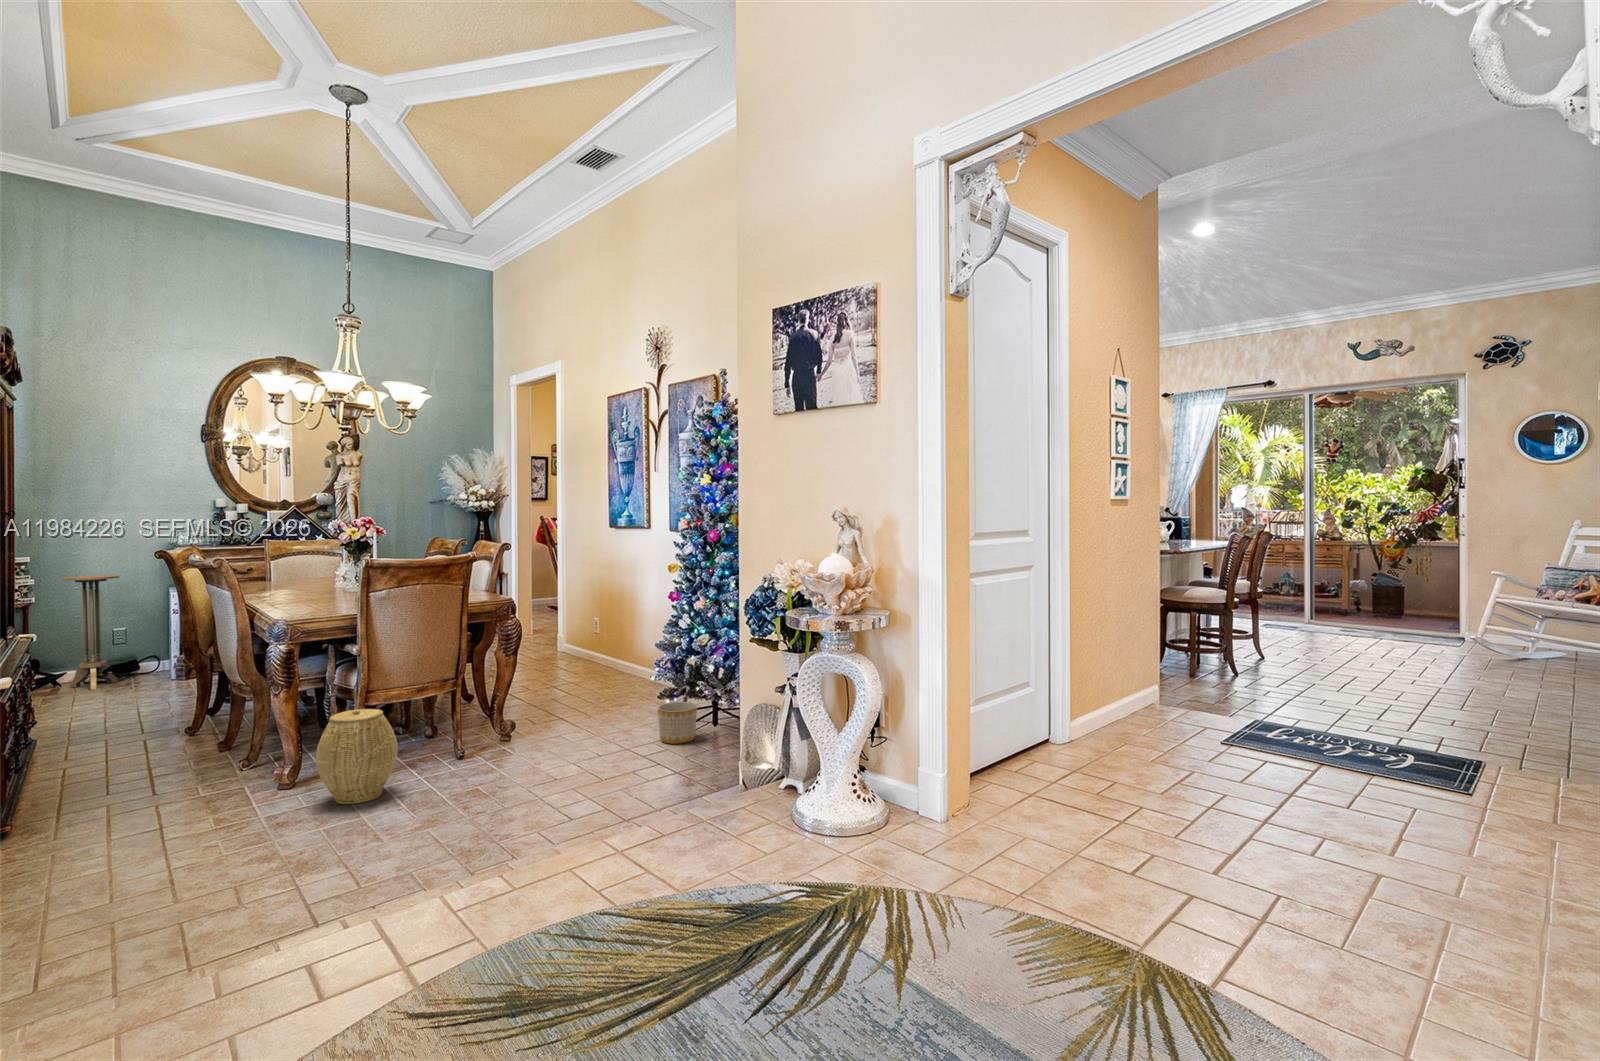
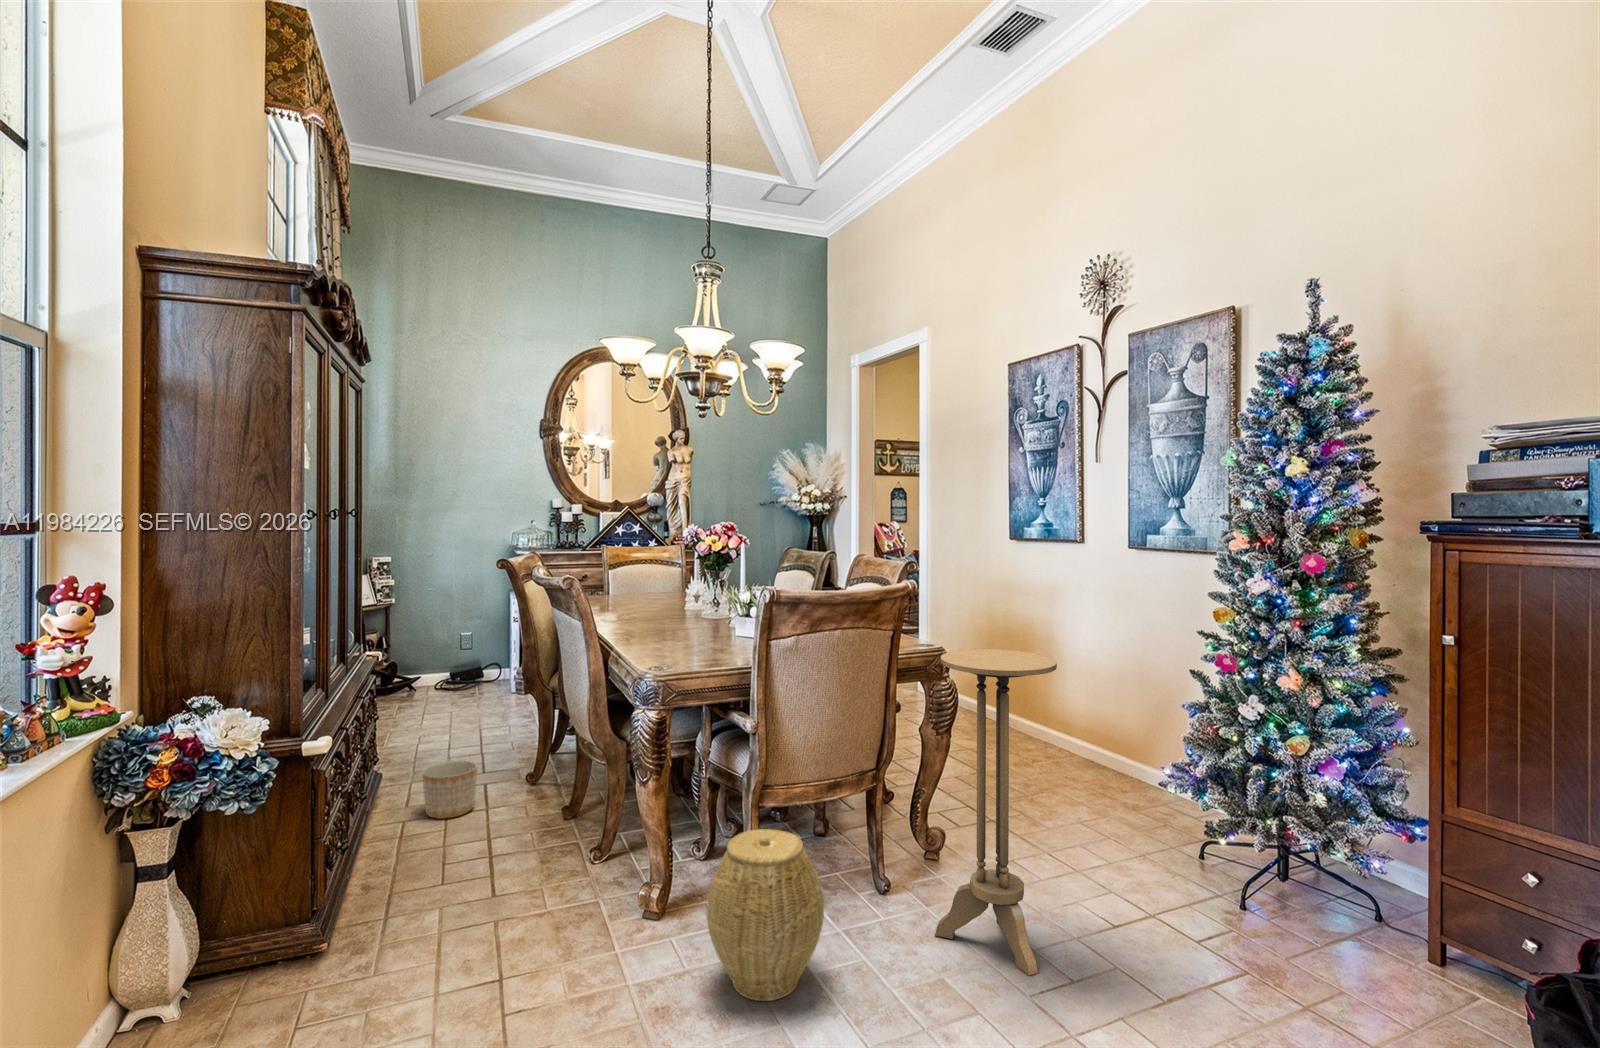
side table: present [61,575,119,690] -> present [935,649,1057,976]
planter: present [658,702,697,744] -> present [422,760,477,819]

